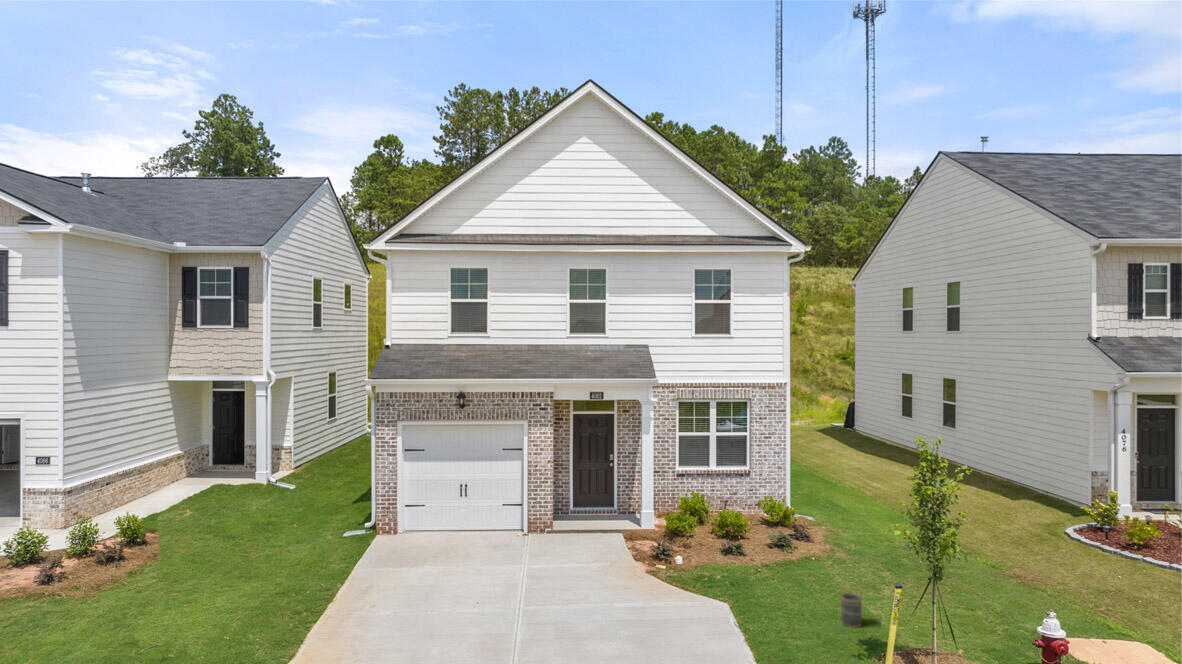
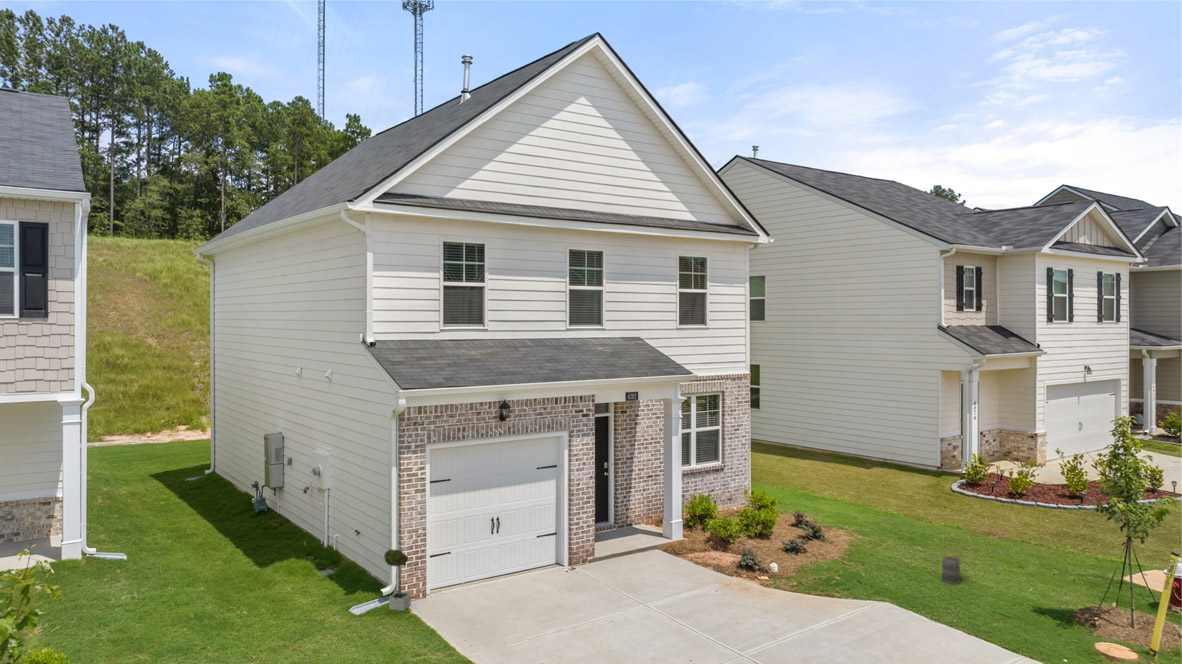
potted tree: none [362,495,381,541] -> present [384,549,411,611]

